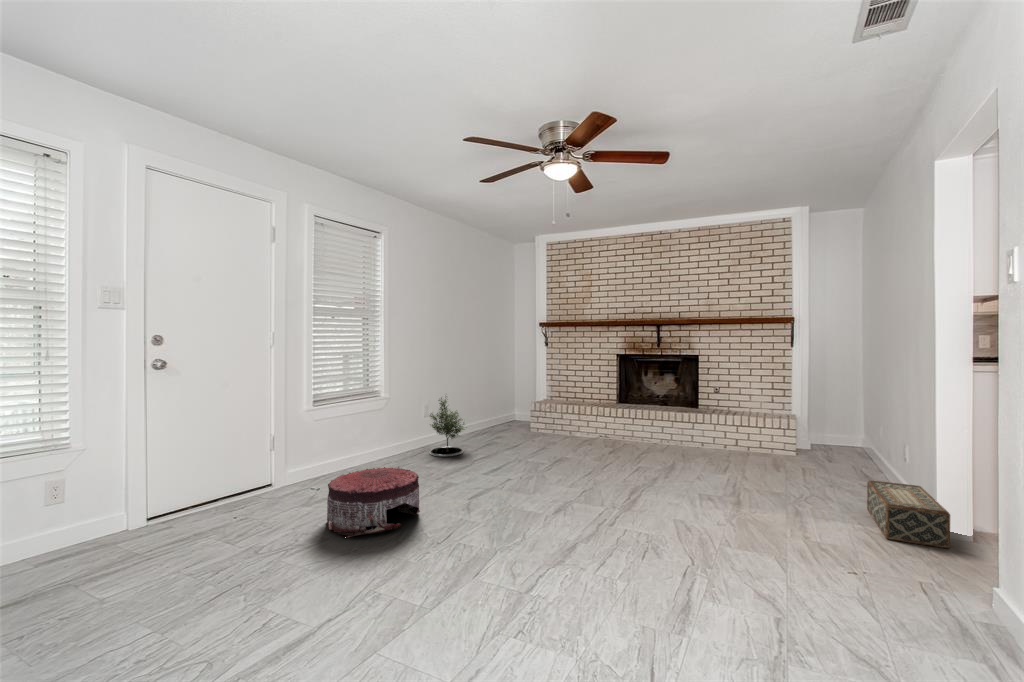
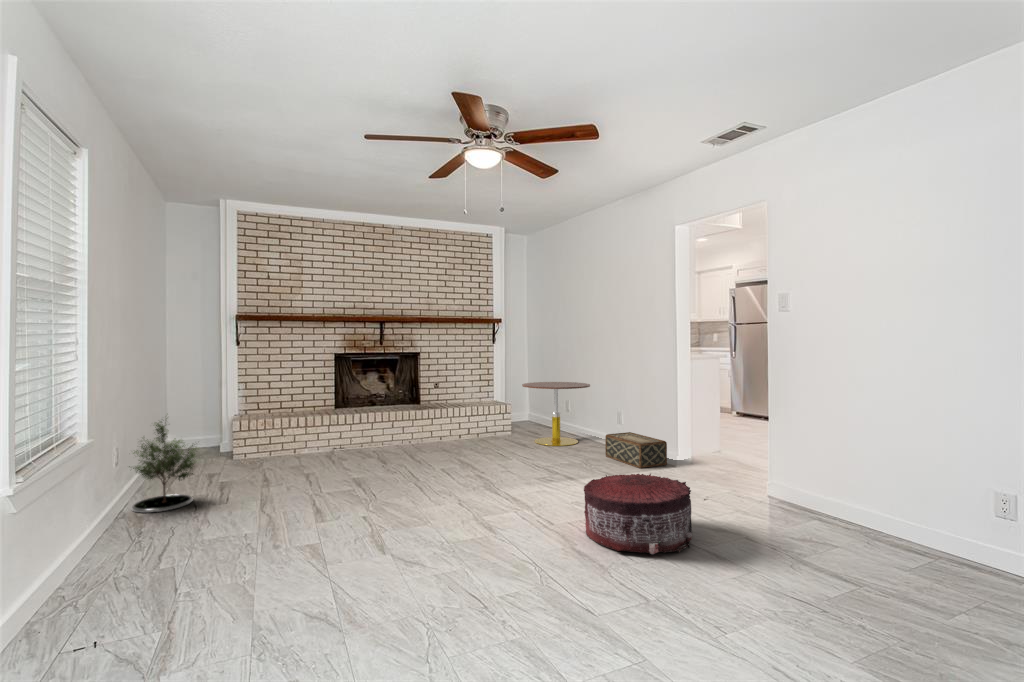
side table: none [788,397,892,484] -> present [522,382,590,446]
pouf: present [327,467,420,537] -> present [584,474,692,554]

